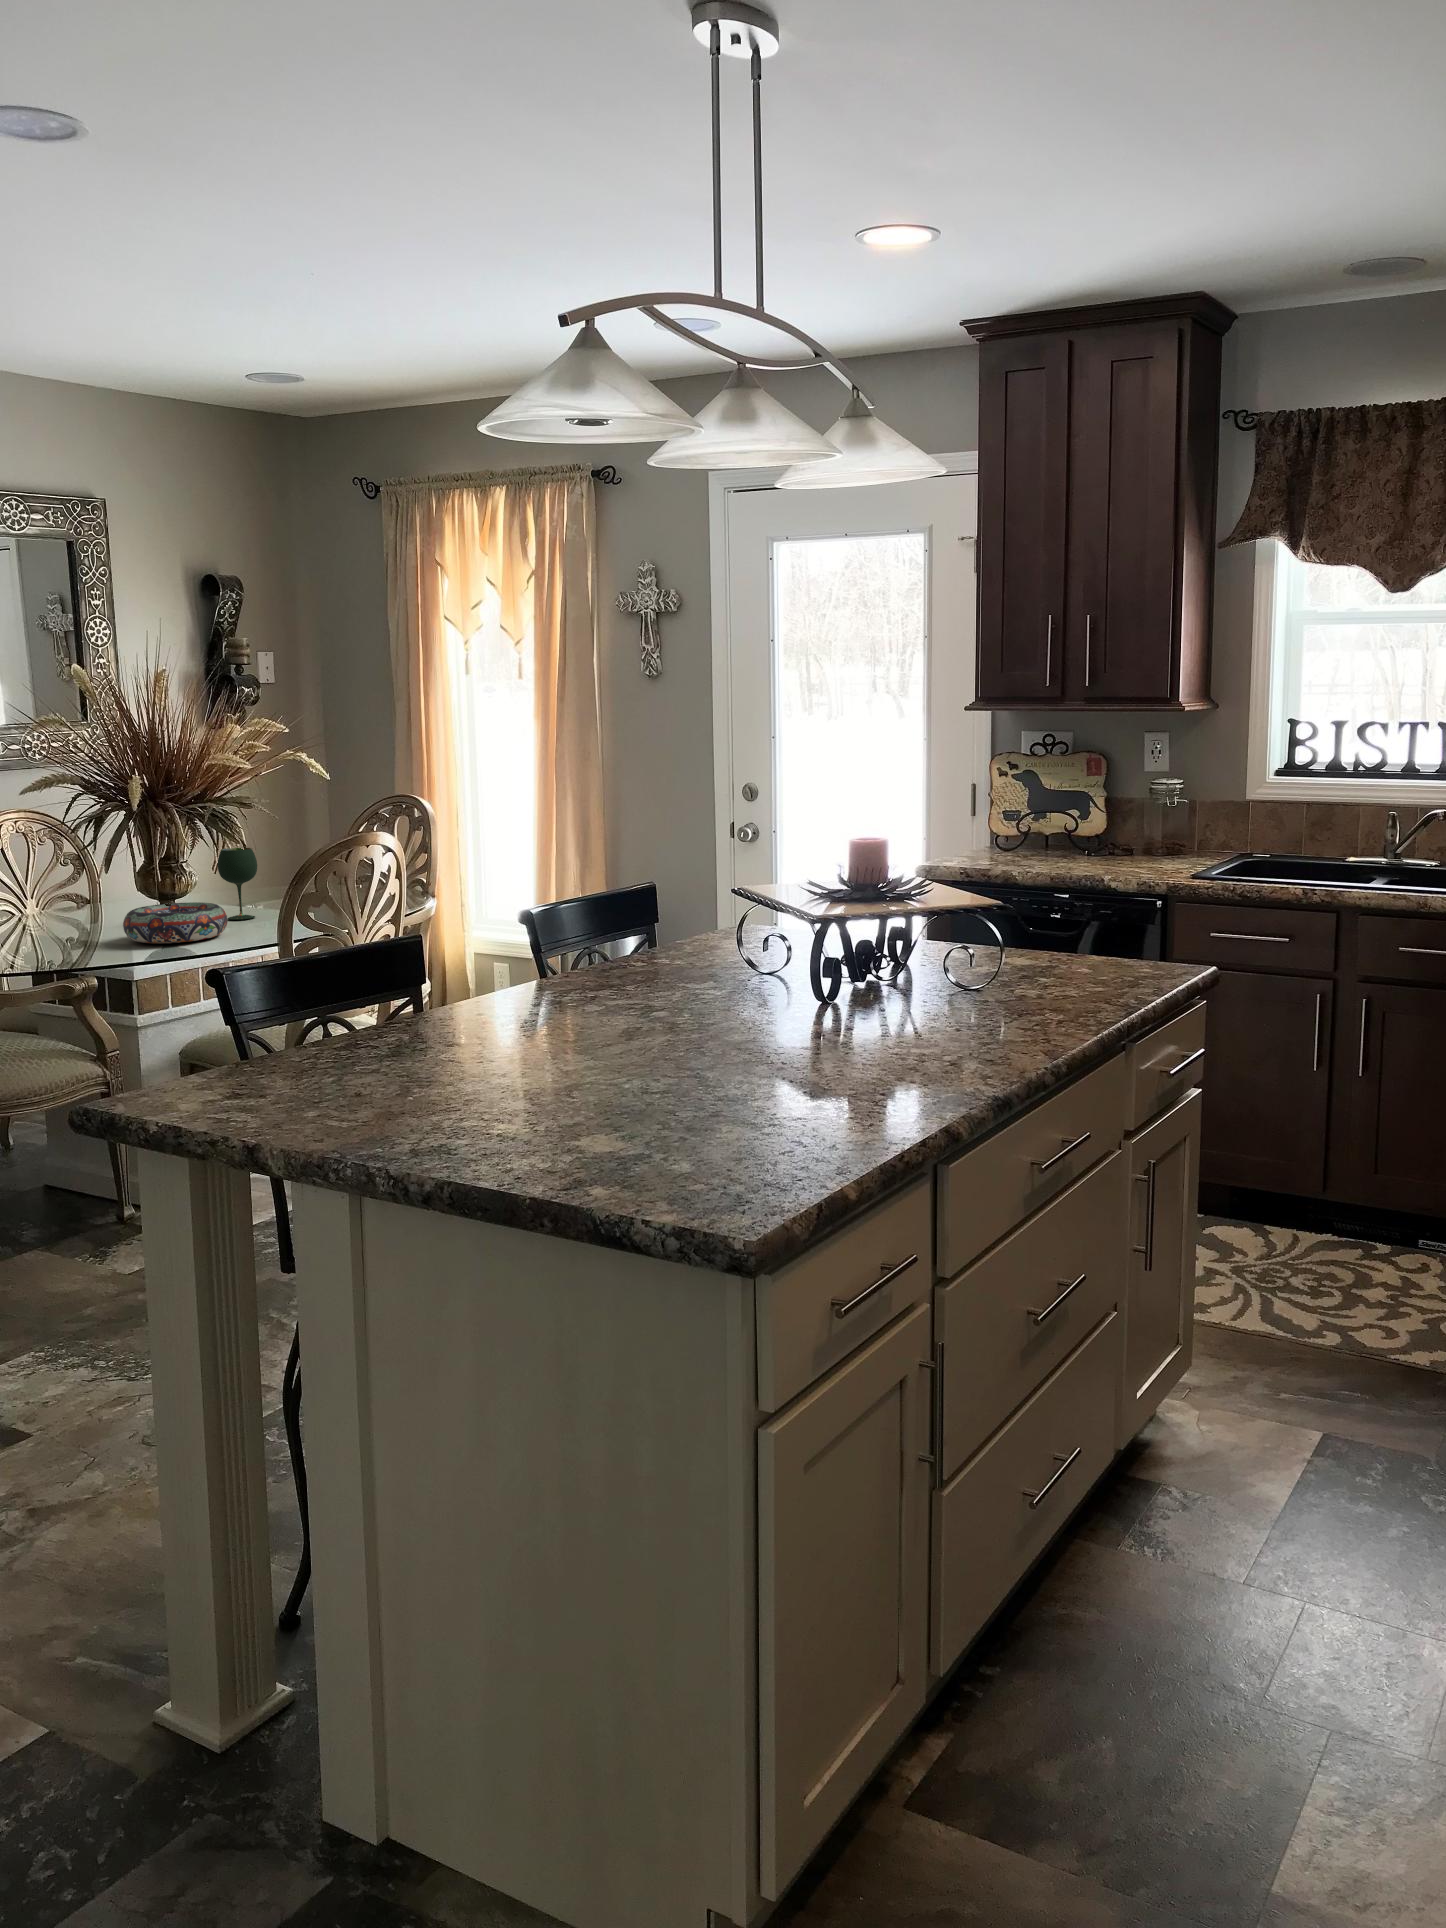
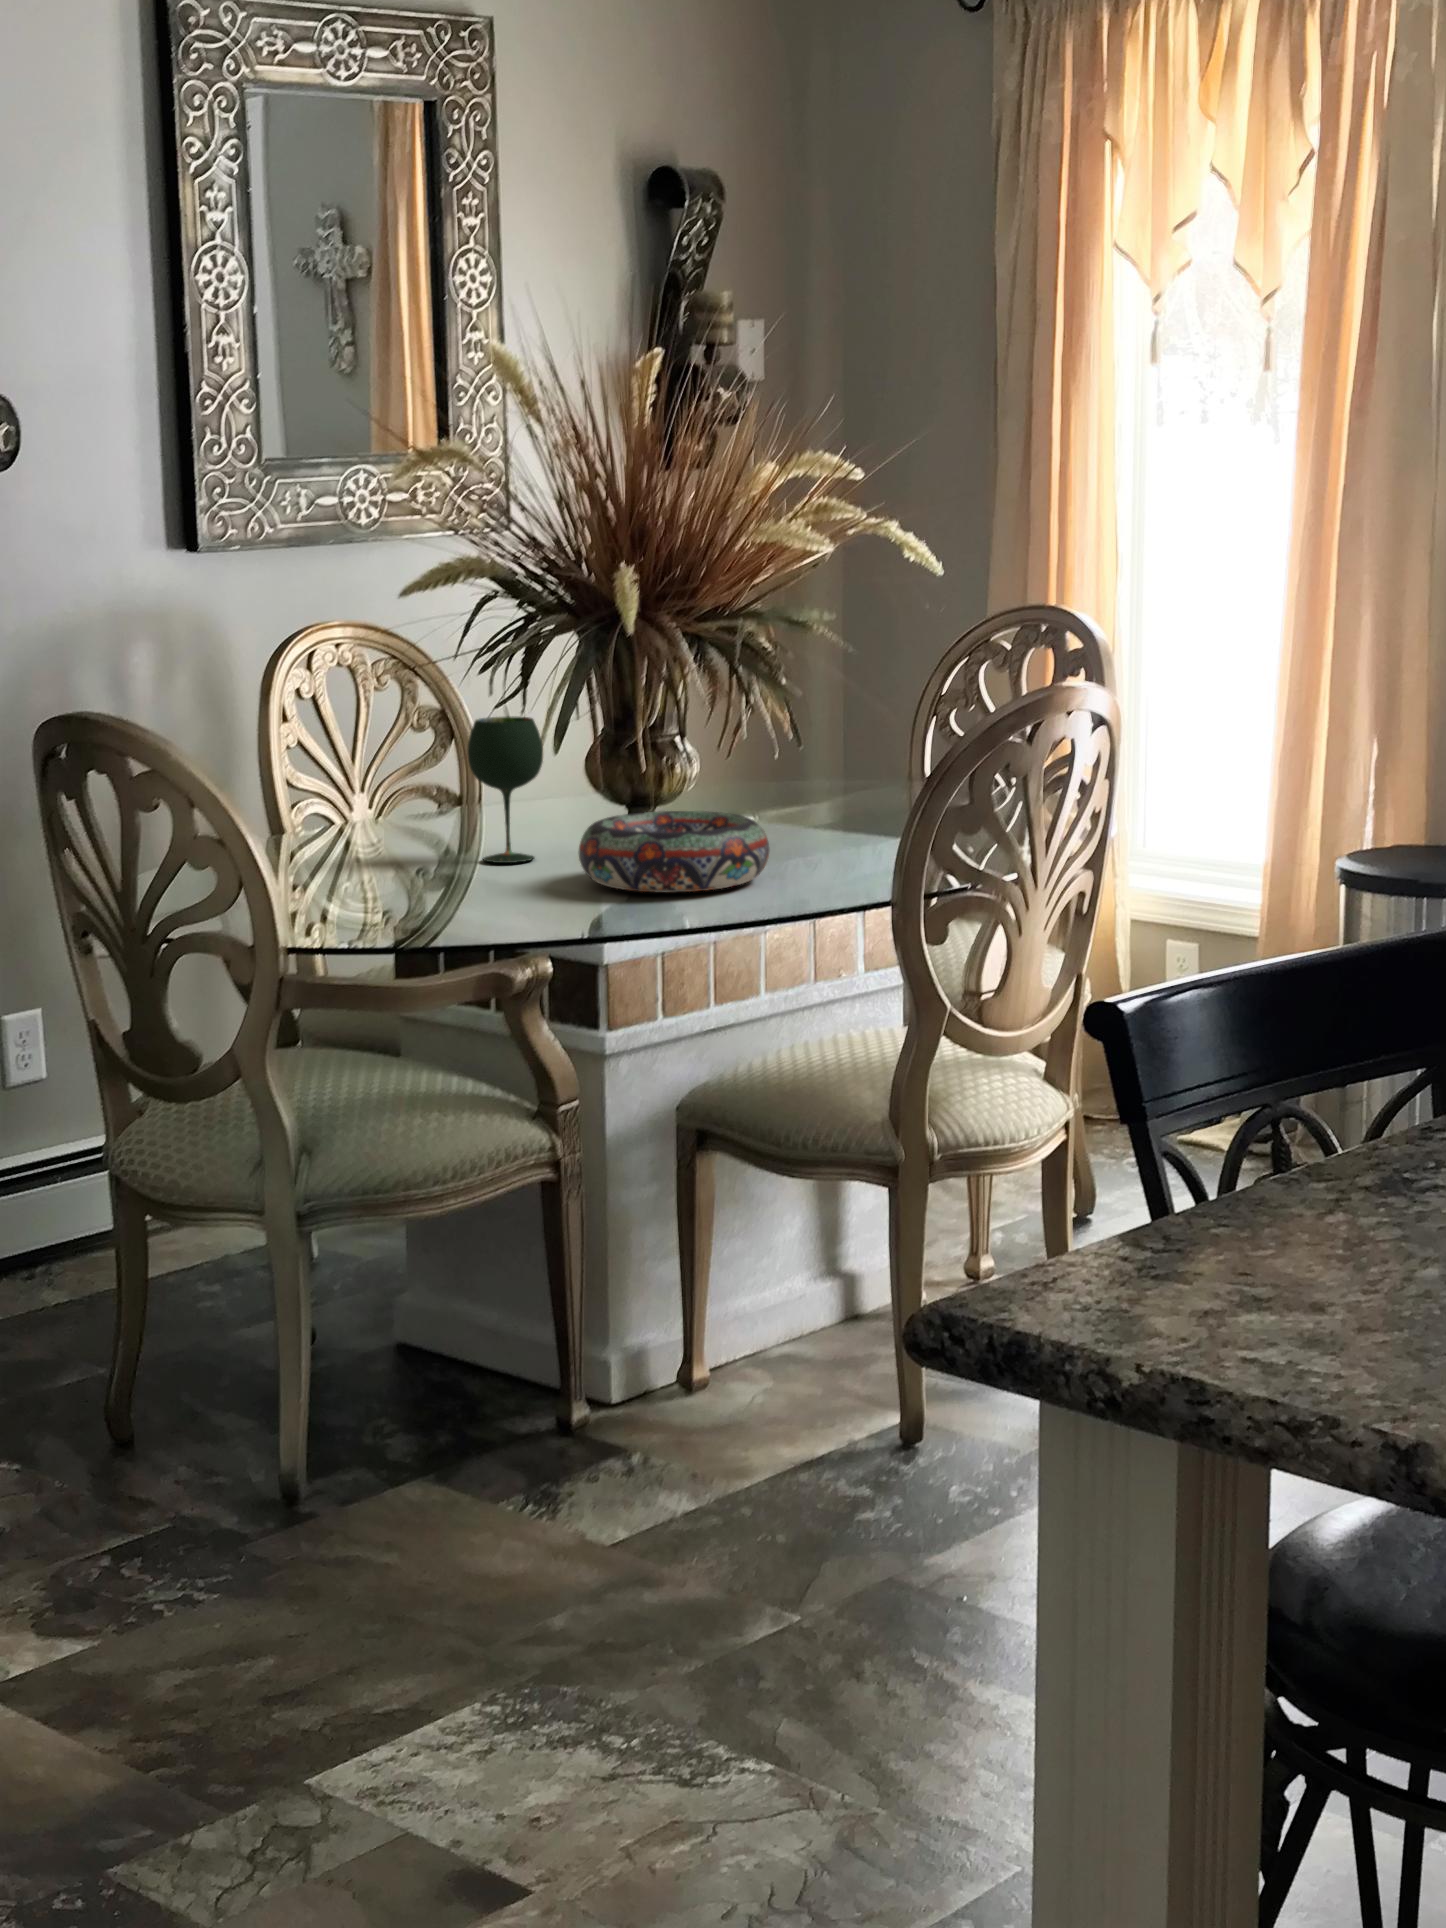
wine glass: present [218,848,257,920] -> present [467,716,543,863]

